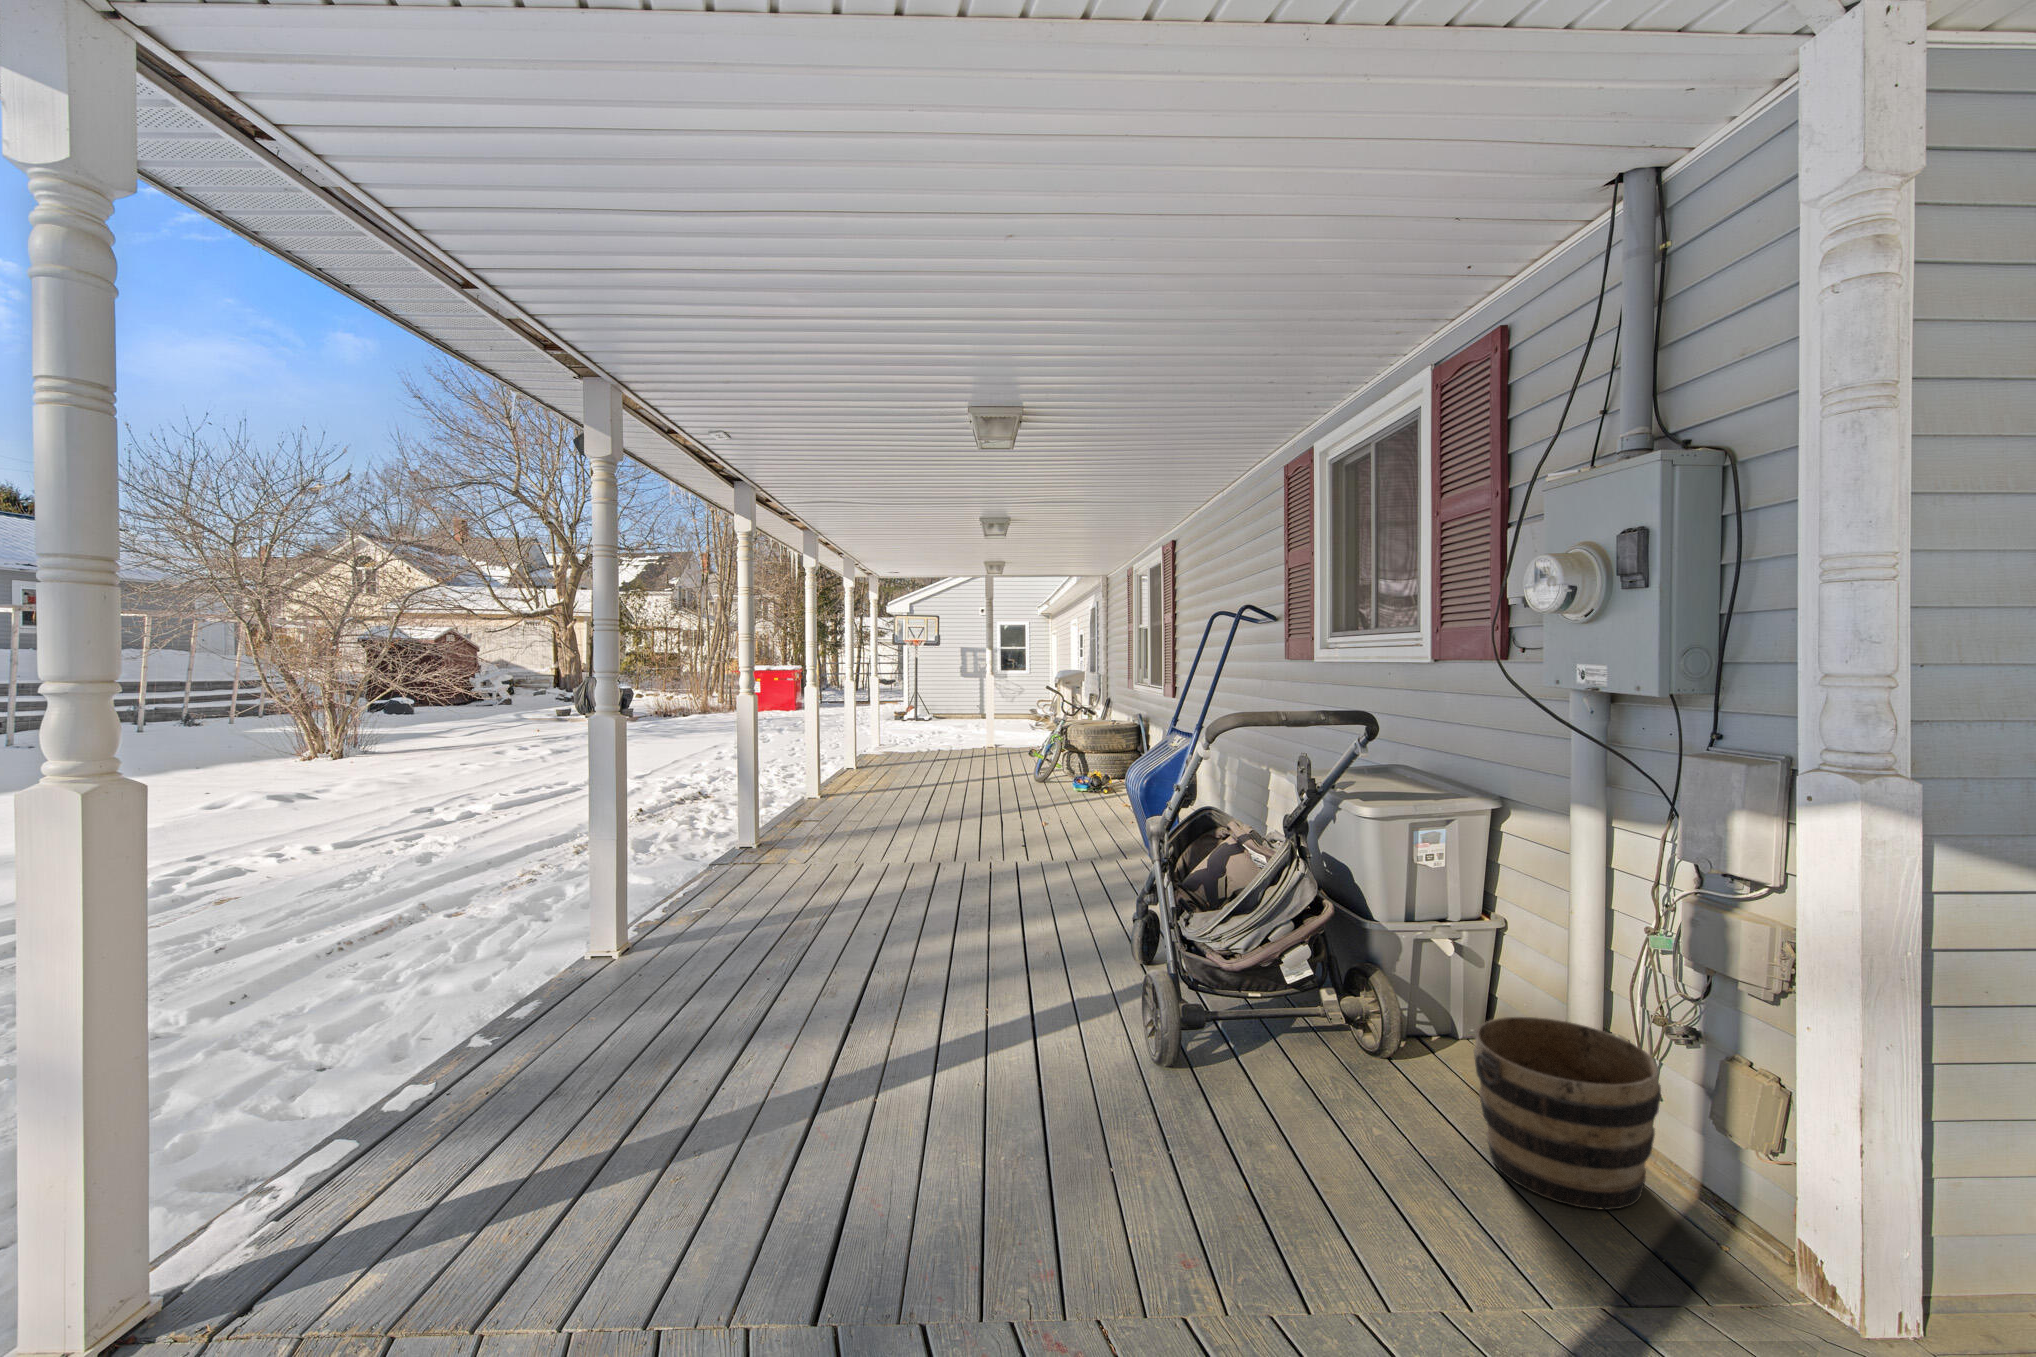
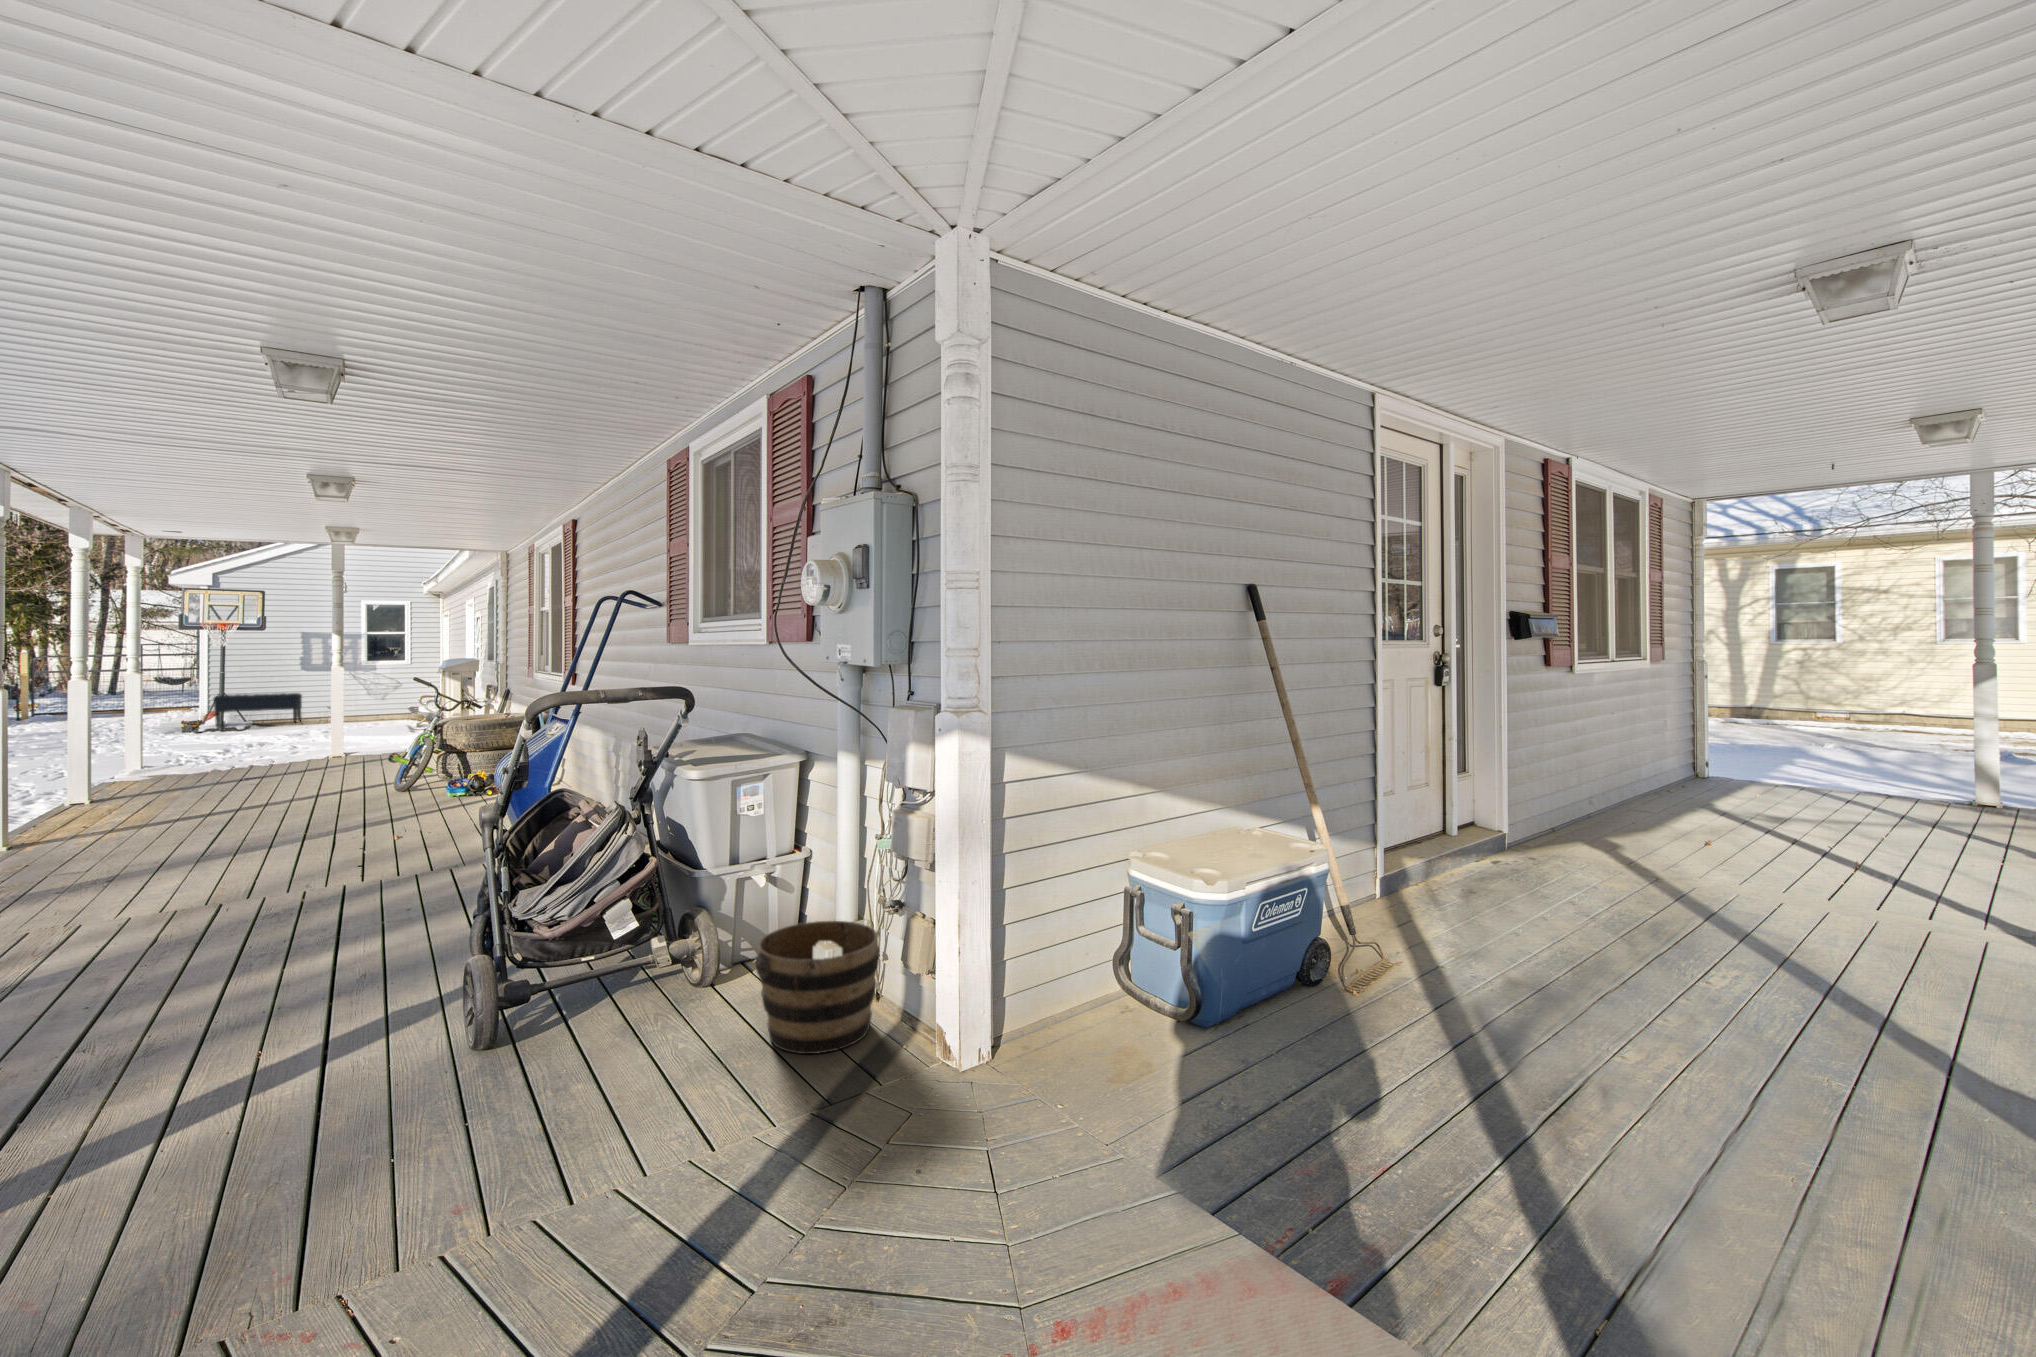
bench: none [907,696,960,720] -> present [213,693,302,726]

